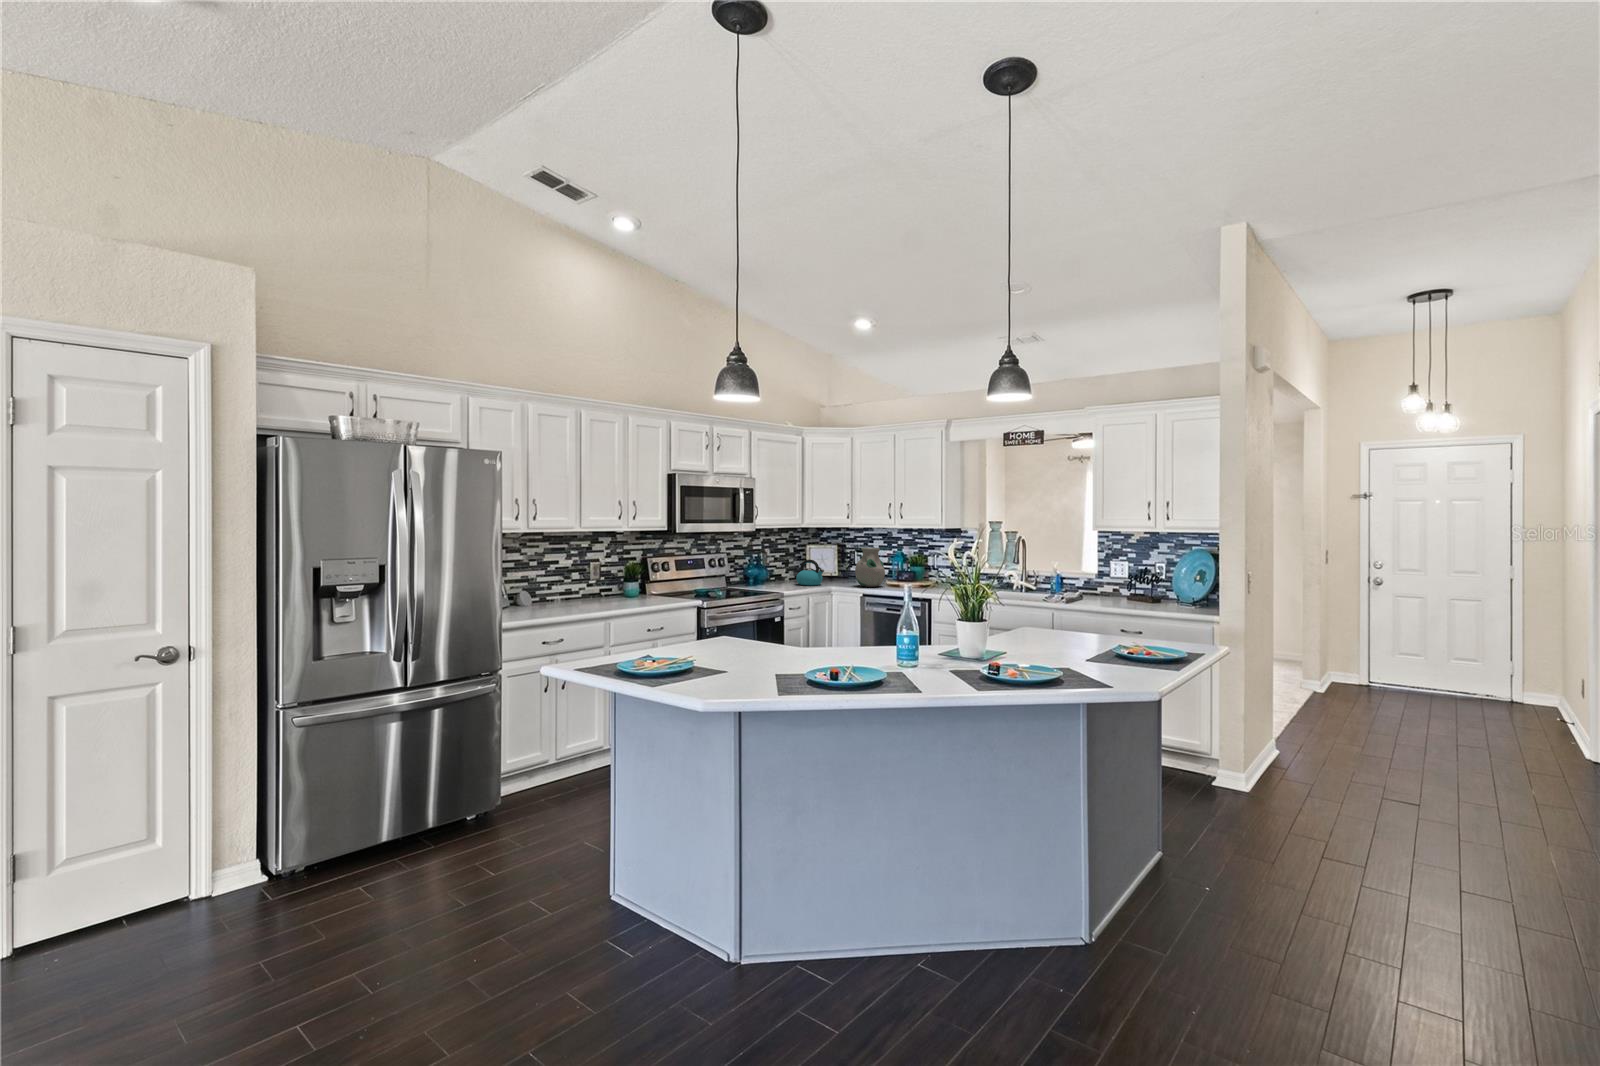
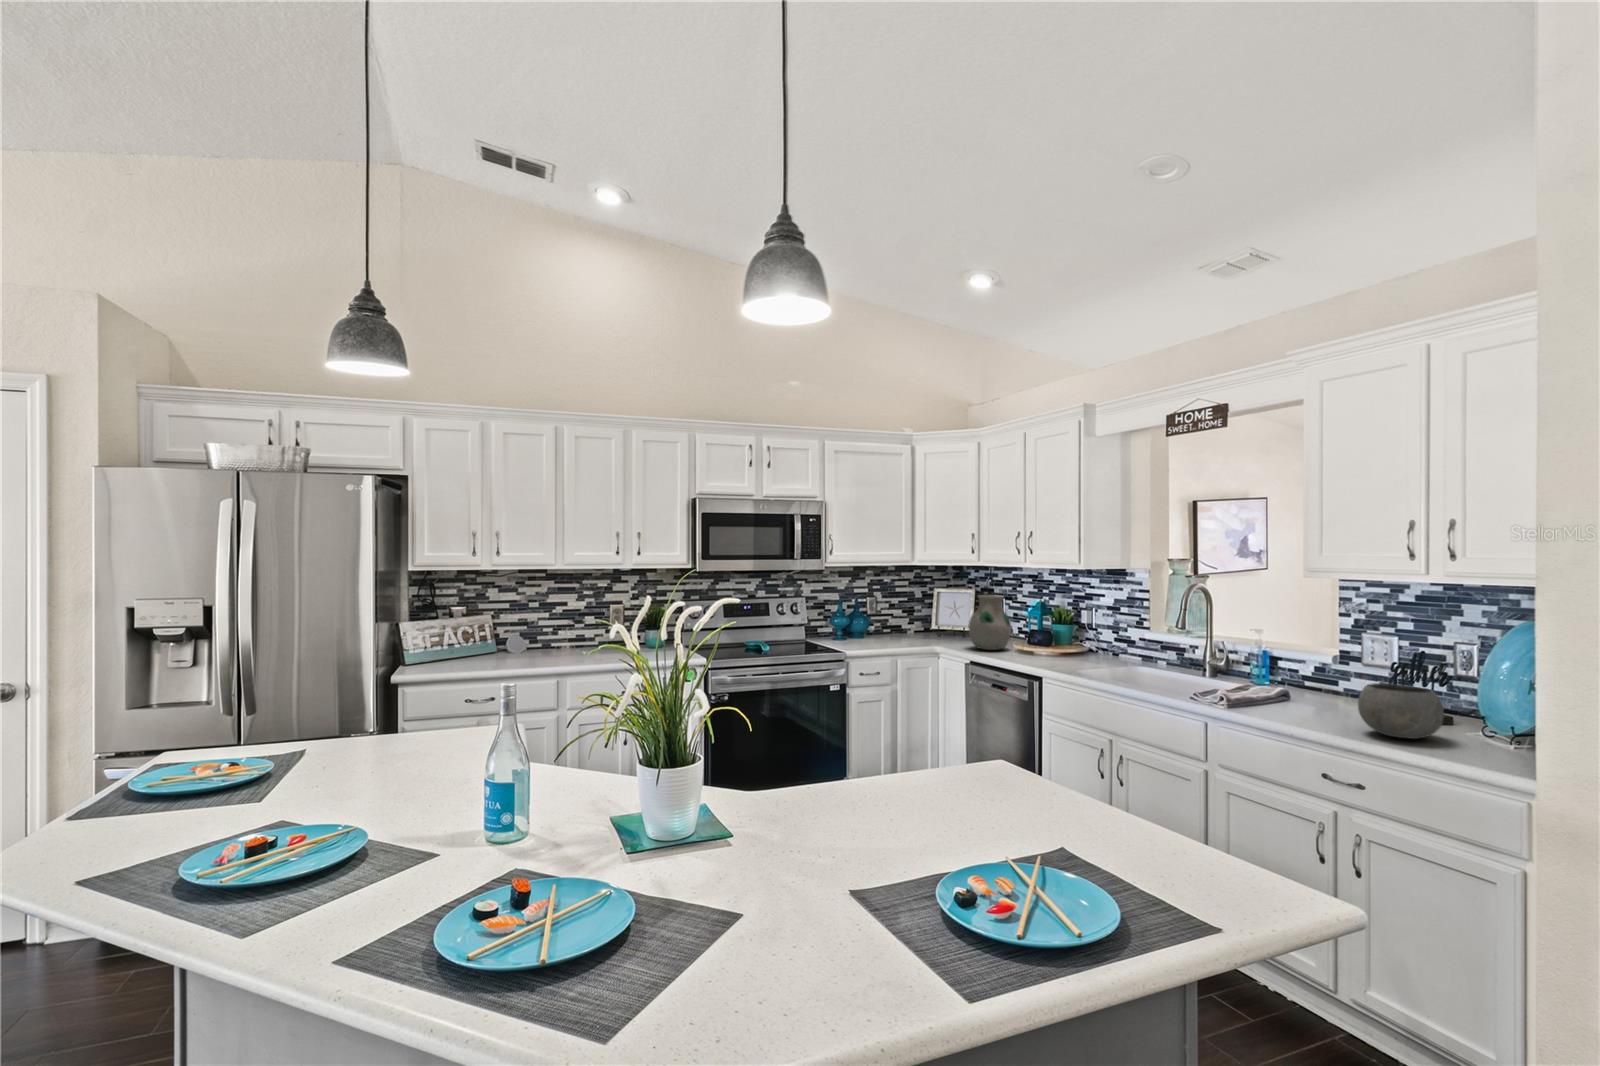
kettle: present [796,560,824,585] -> none [897,608,933,643]
bowl: none [1127,584,1164,610] -> present [1358,683,1444,739]

